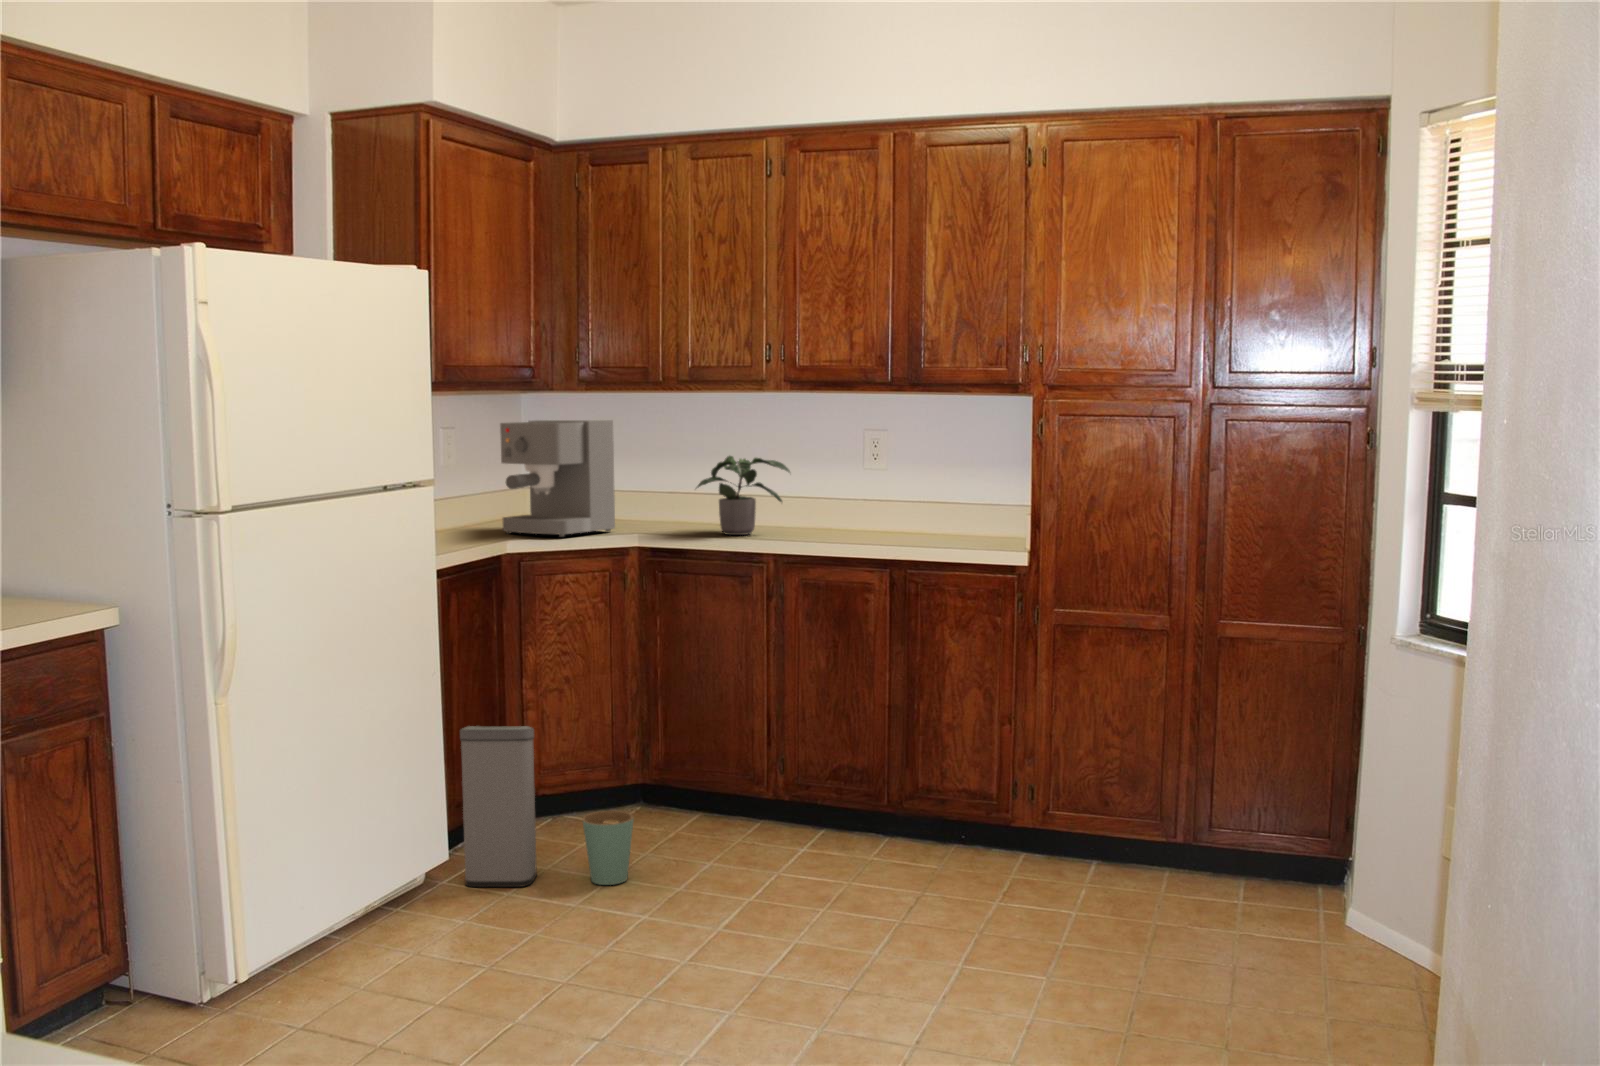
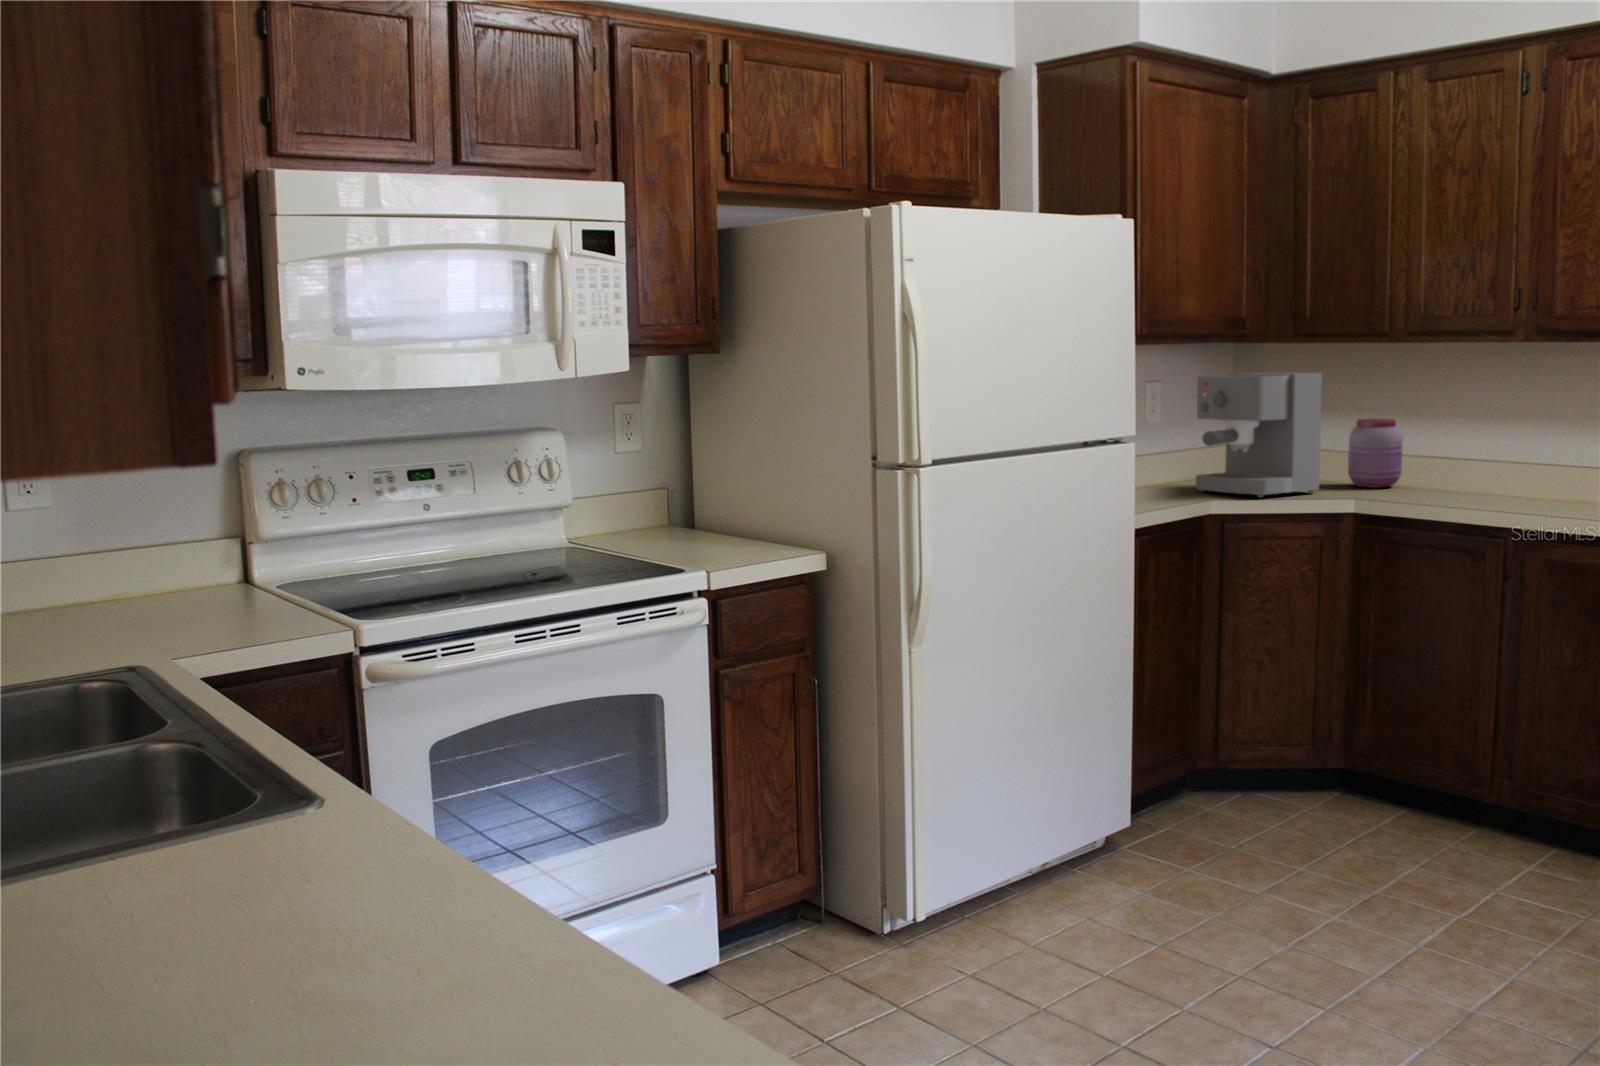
potted plant: present [697,456,790,535] -> none [1415,411,1536,501]
jar: none [641,462,687,526] -> present [1348,419,1403,488]
trash can: present [460,726,634,887] -> none [1147,692,1336,878]

